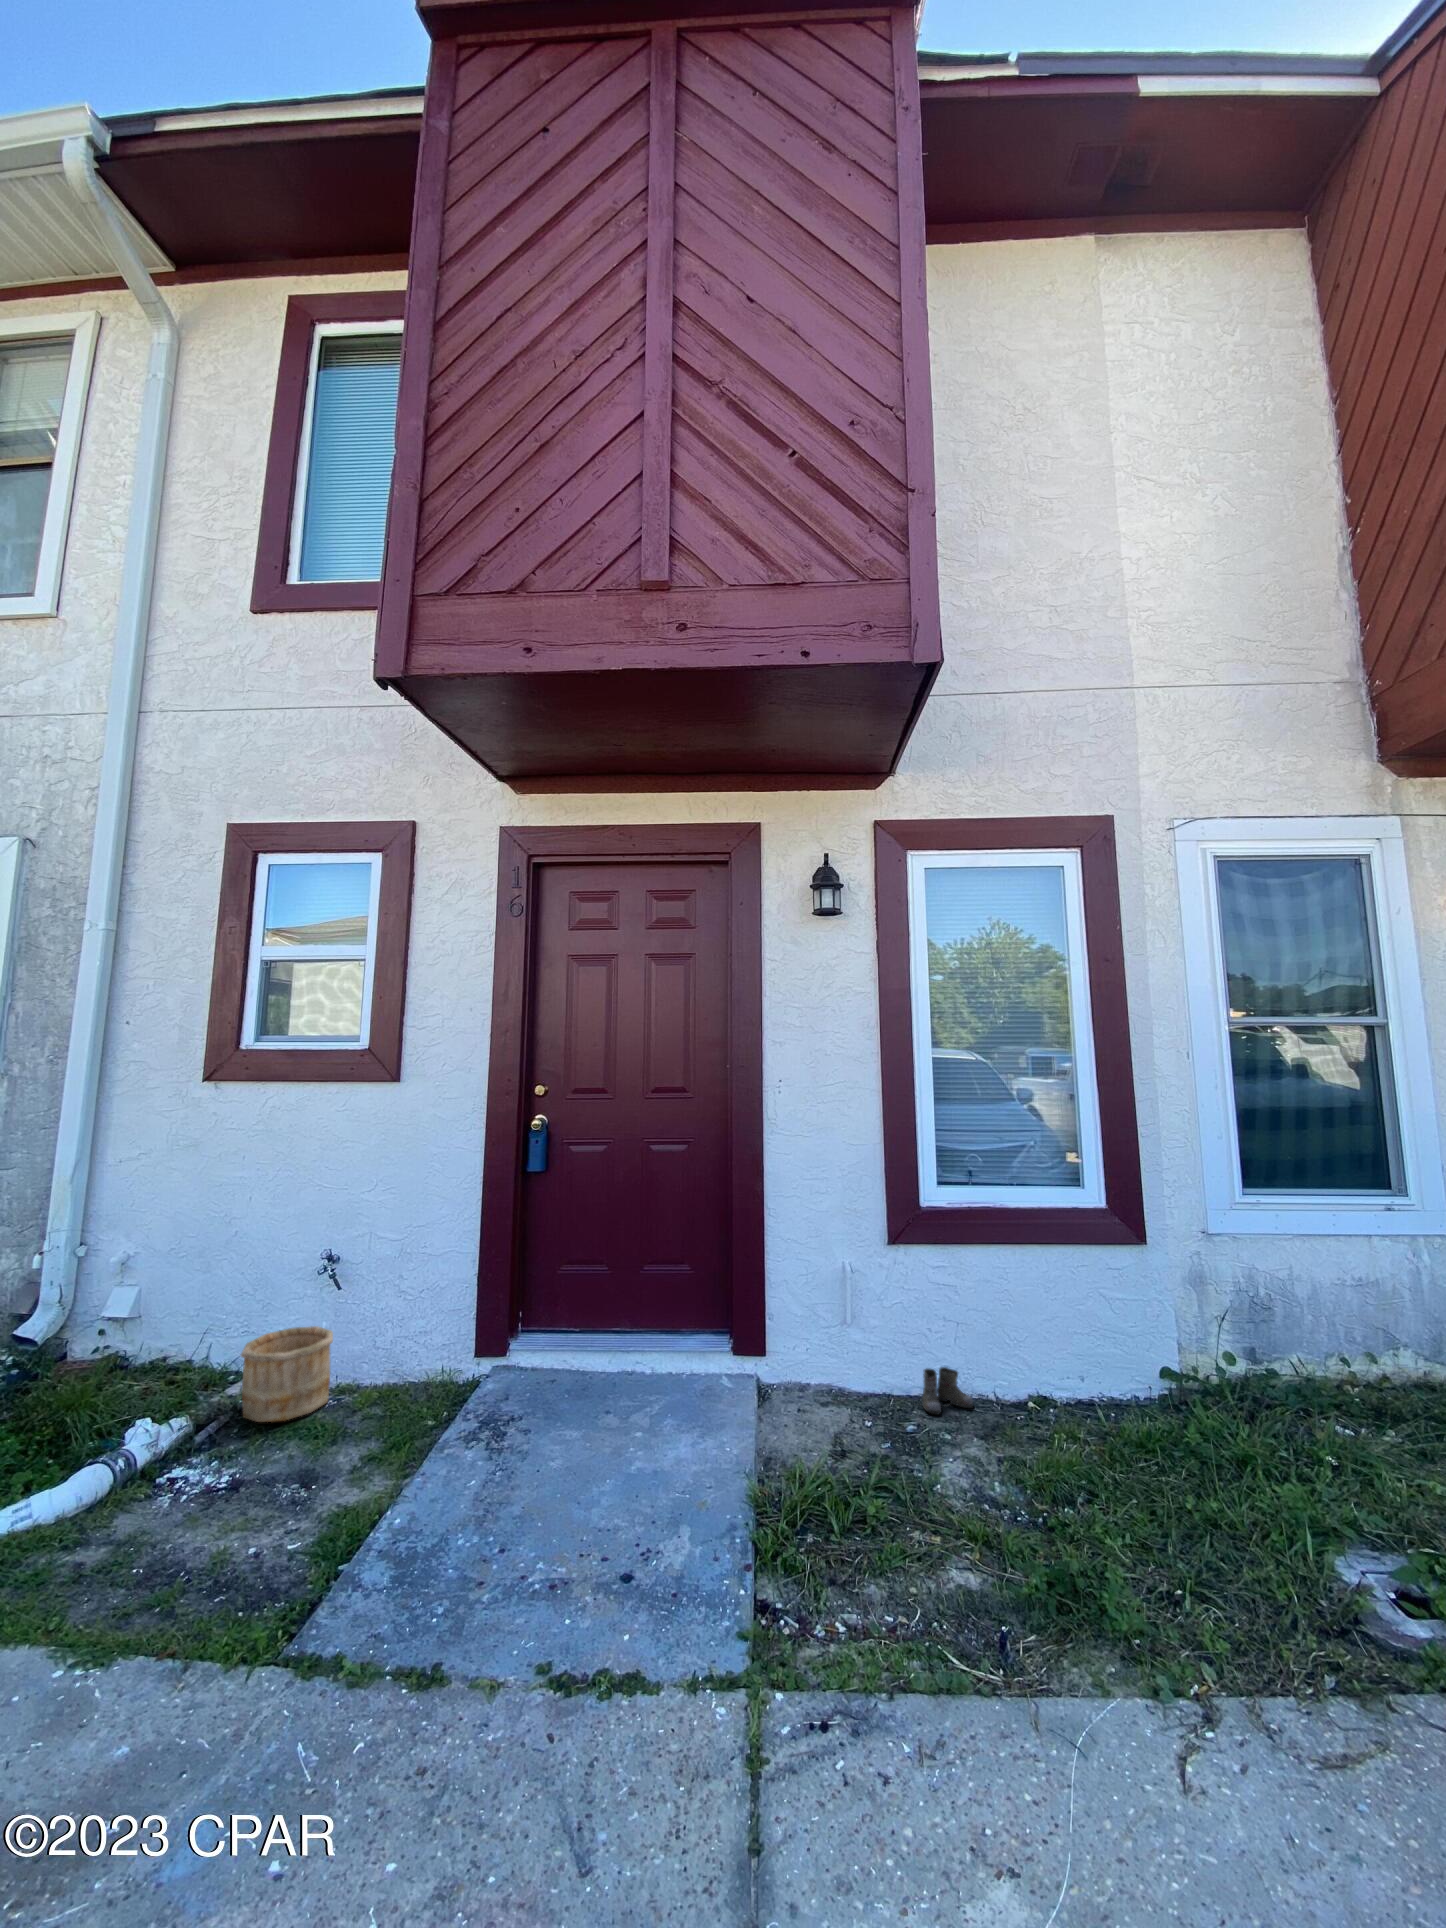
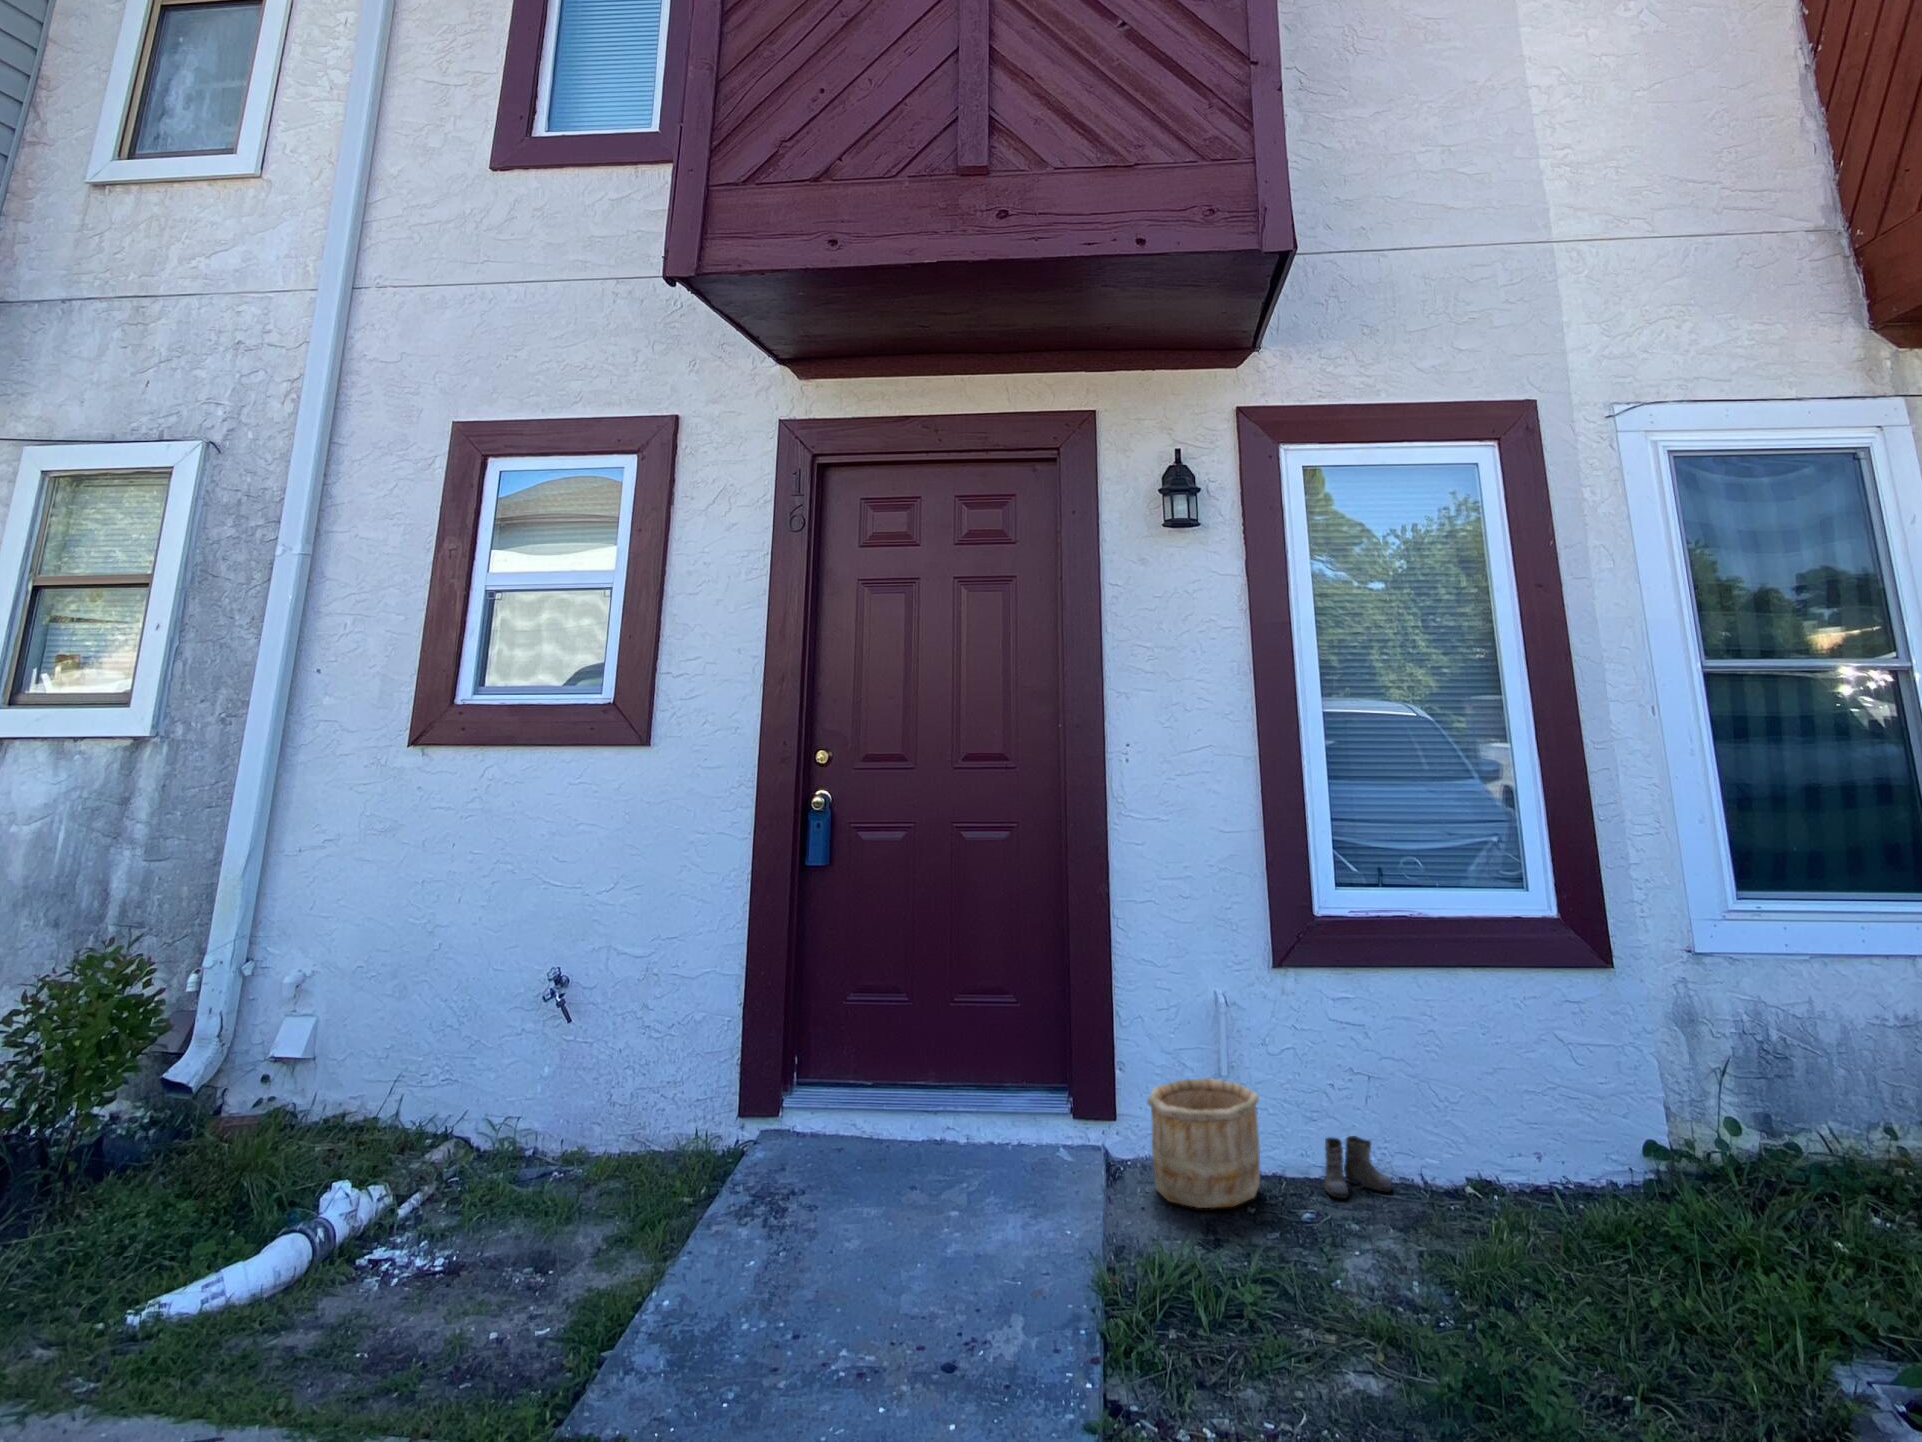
wooden bucket: present [241,1326,333,1422] -> present [1147,1078,1260,1208]

